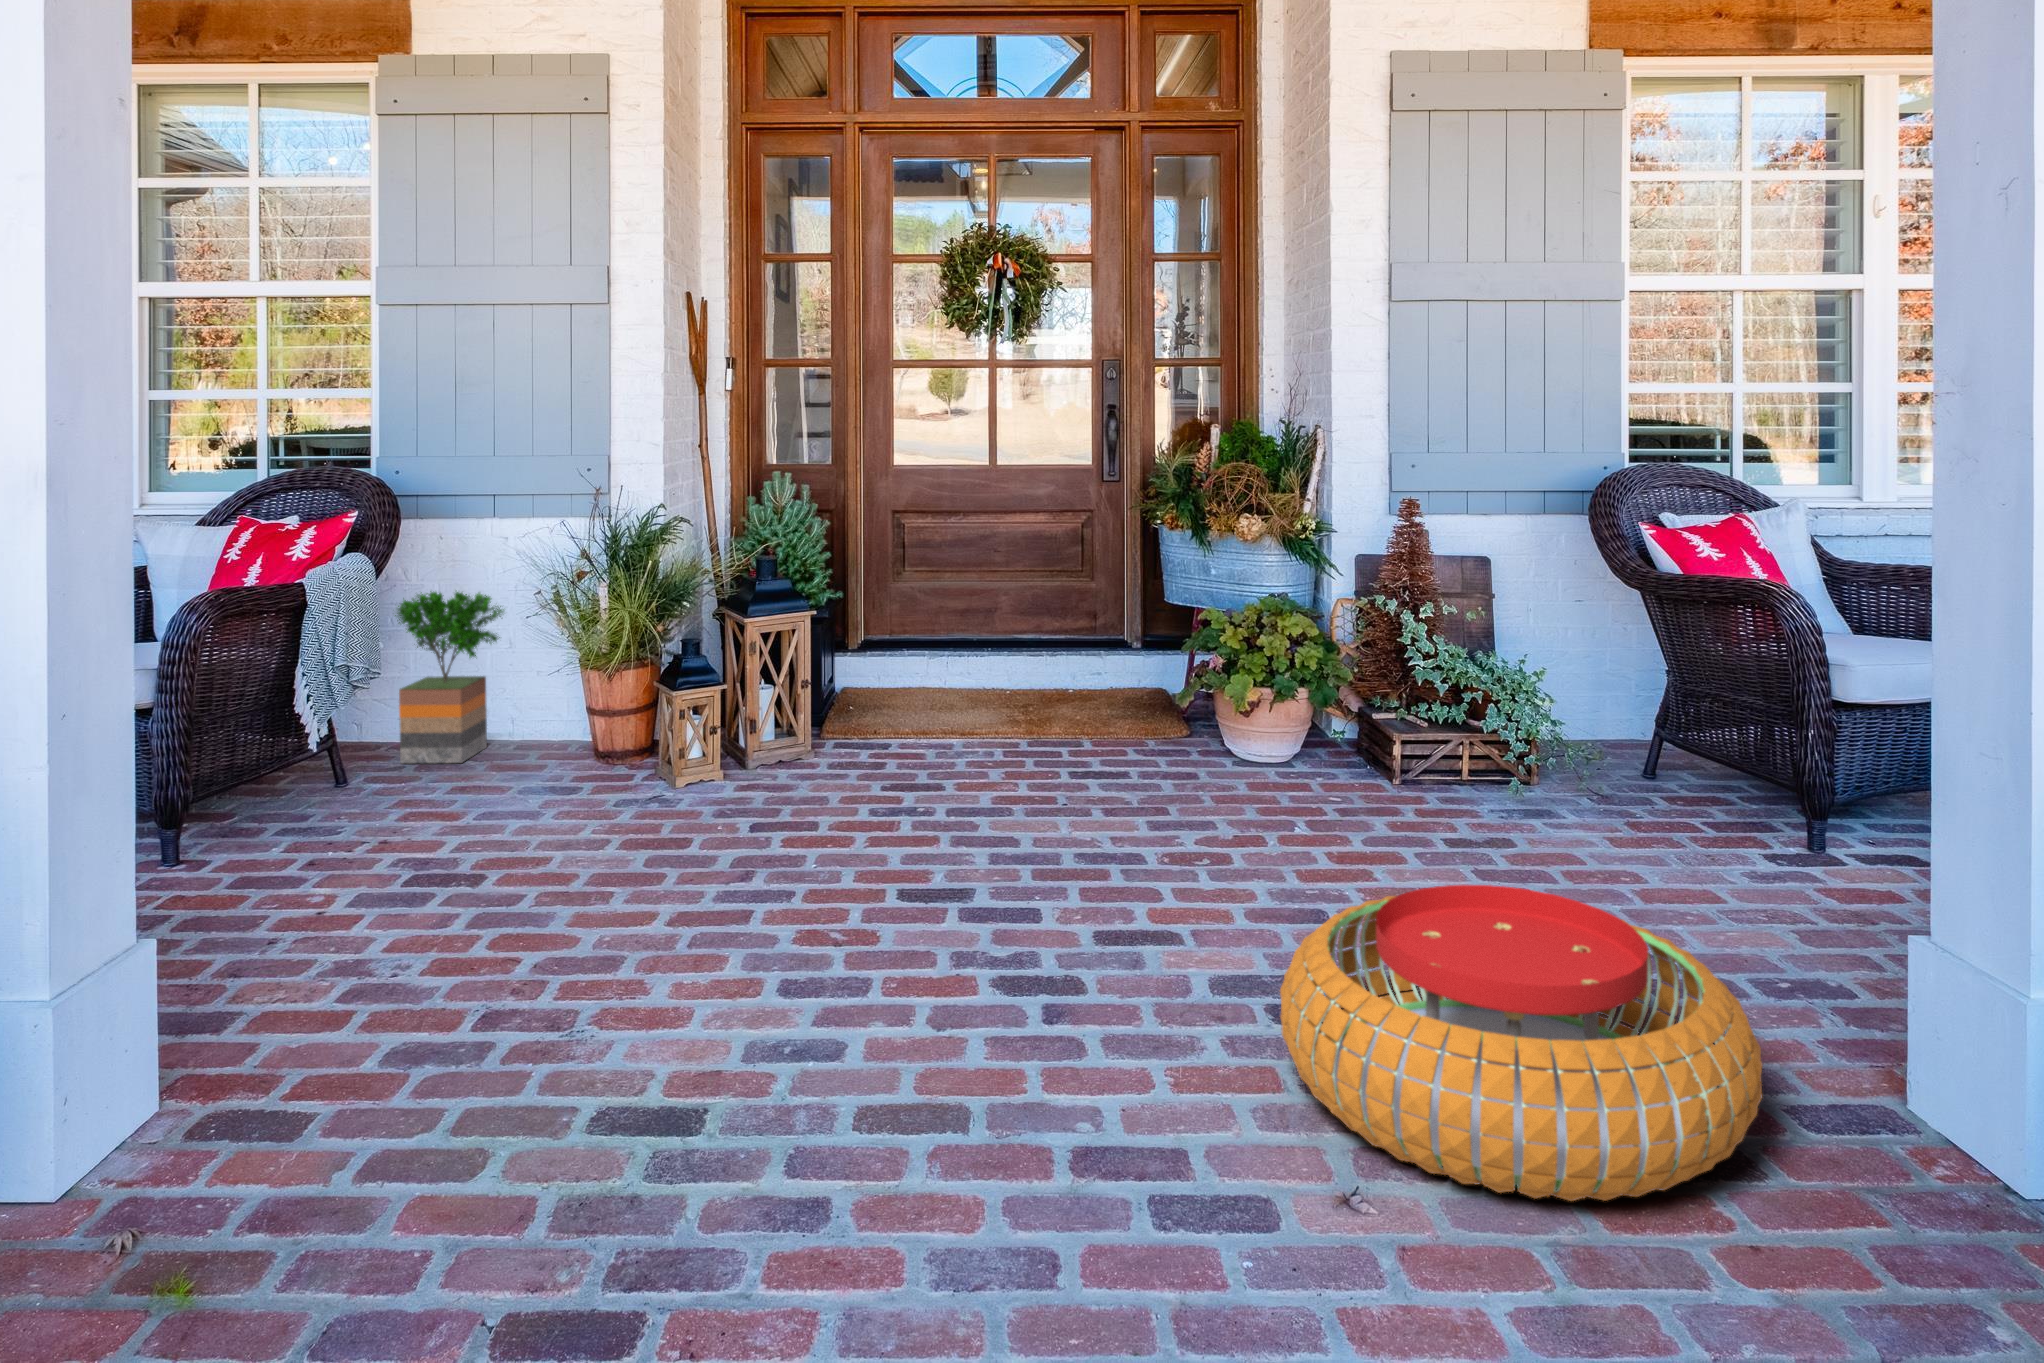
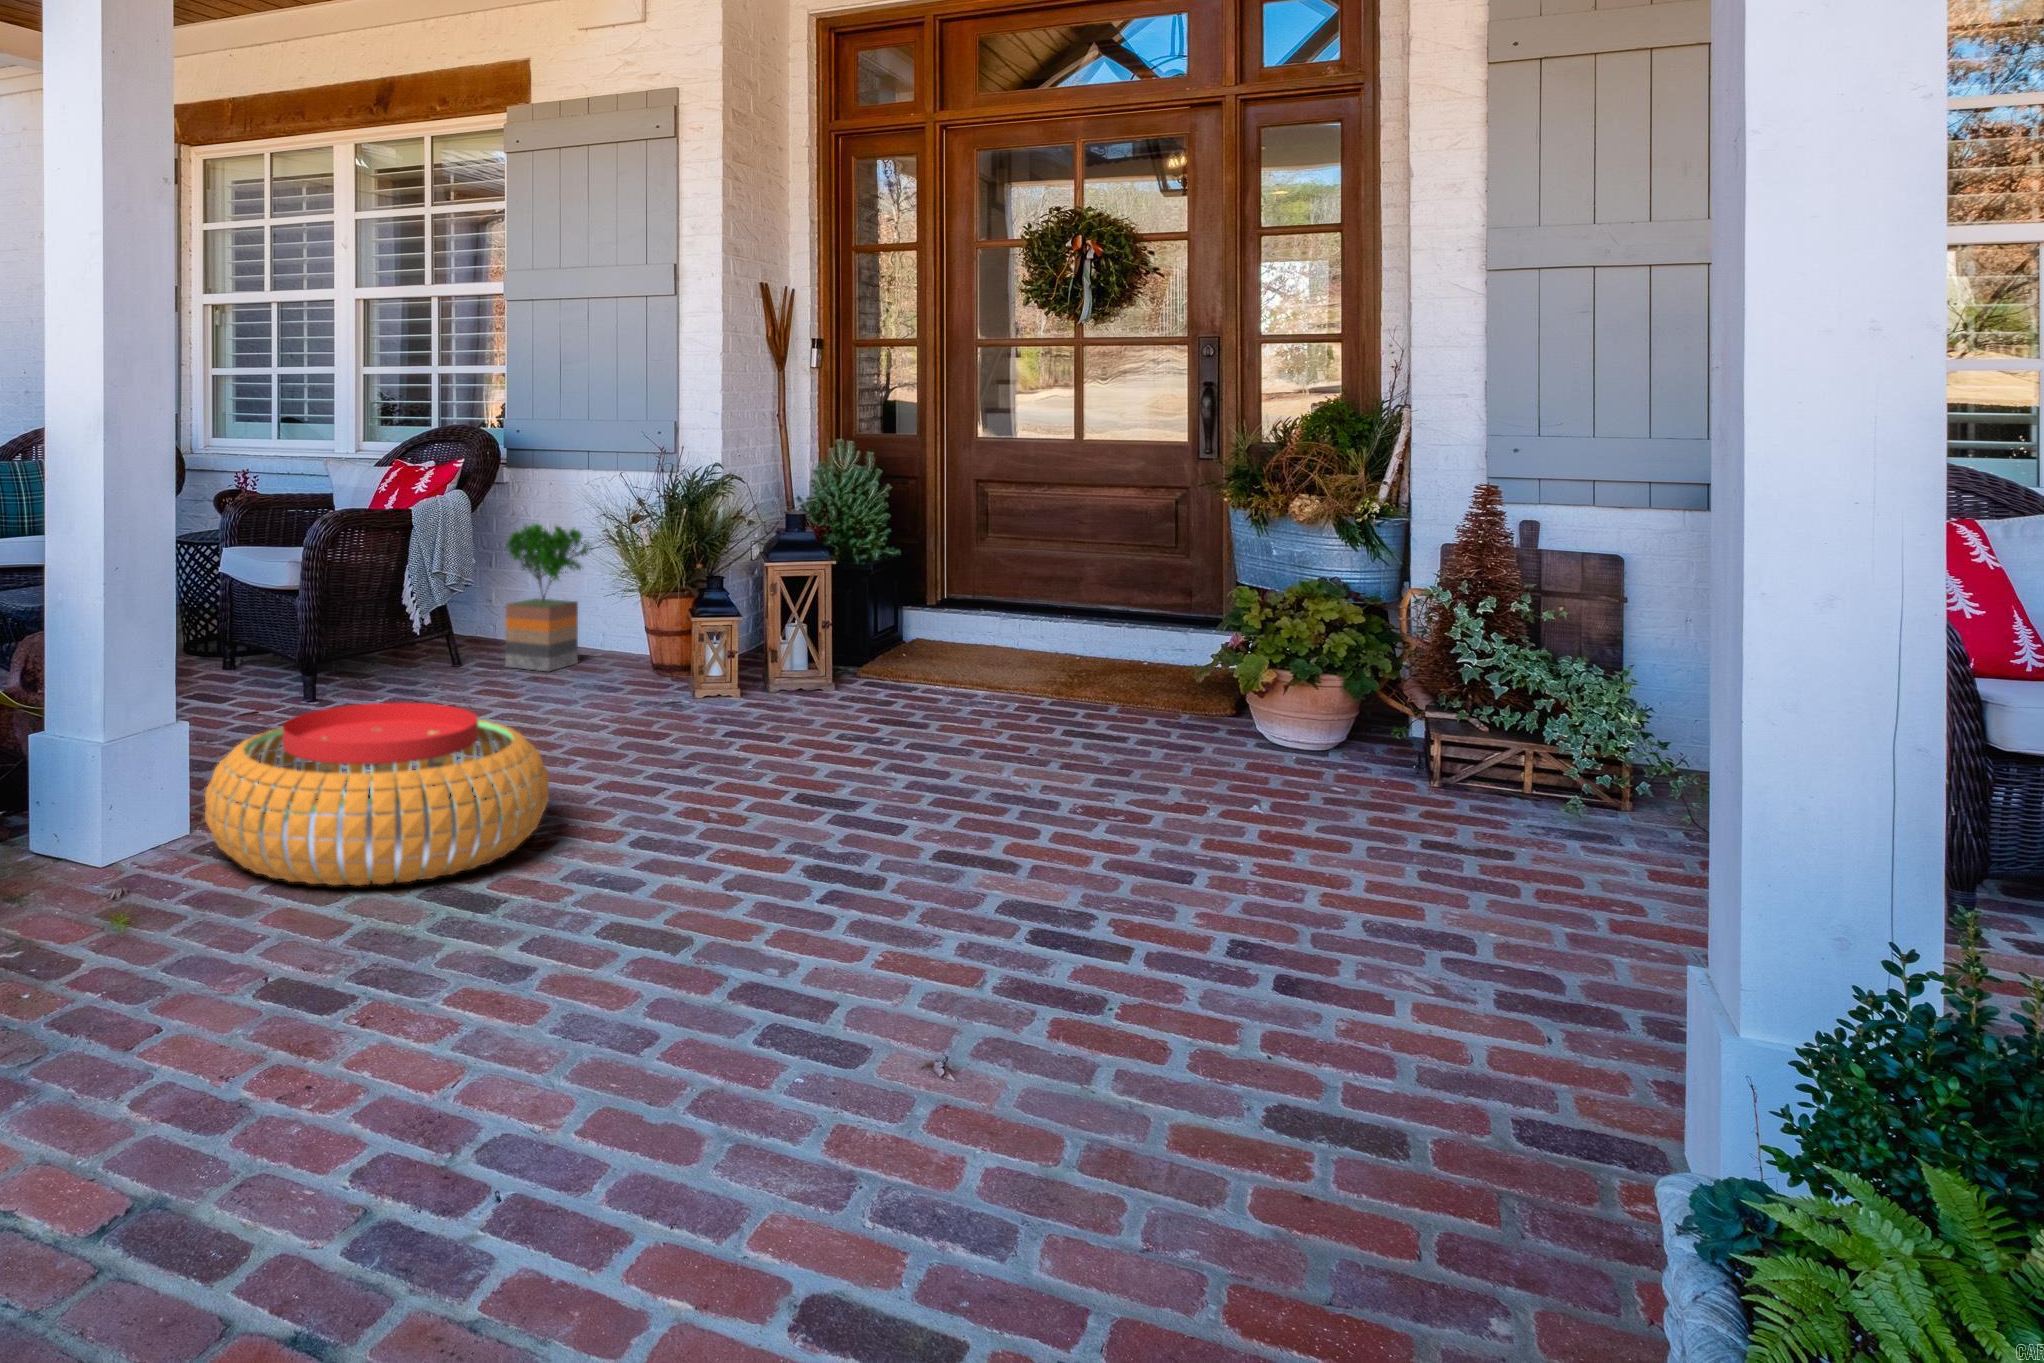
pouf: present [1280,885,1762,1201] -> present [205,703,549,886]

